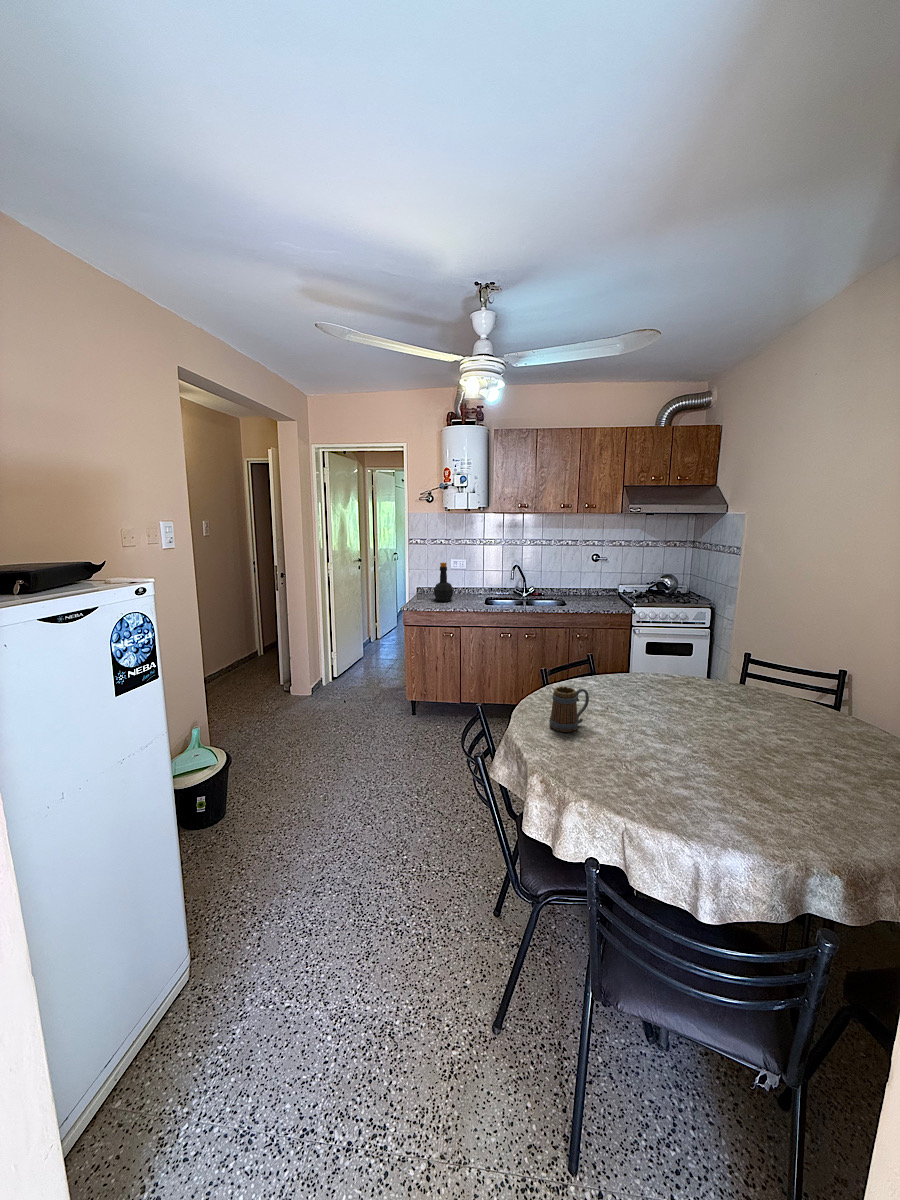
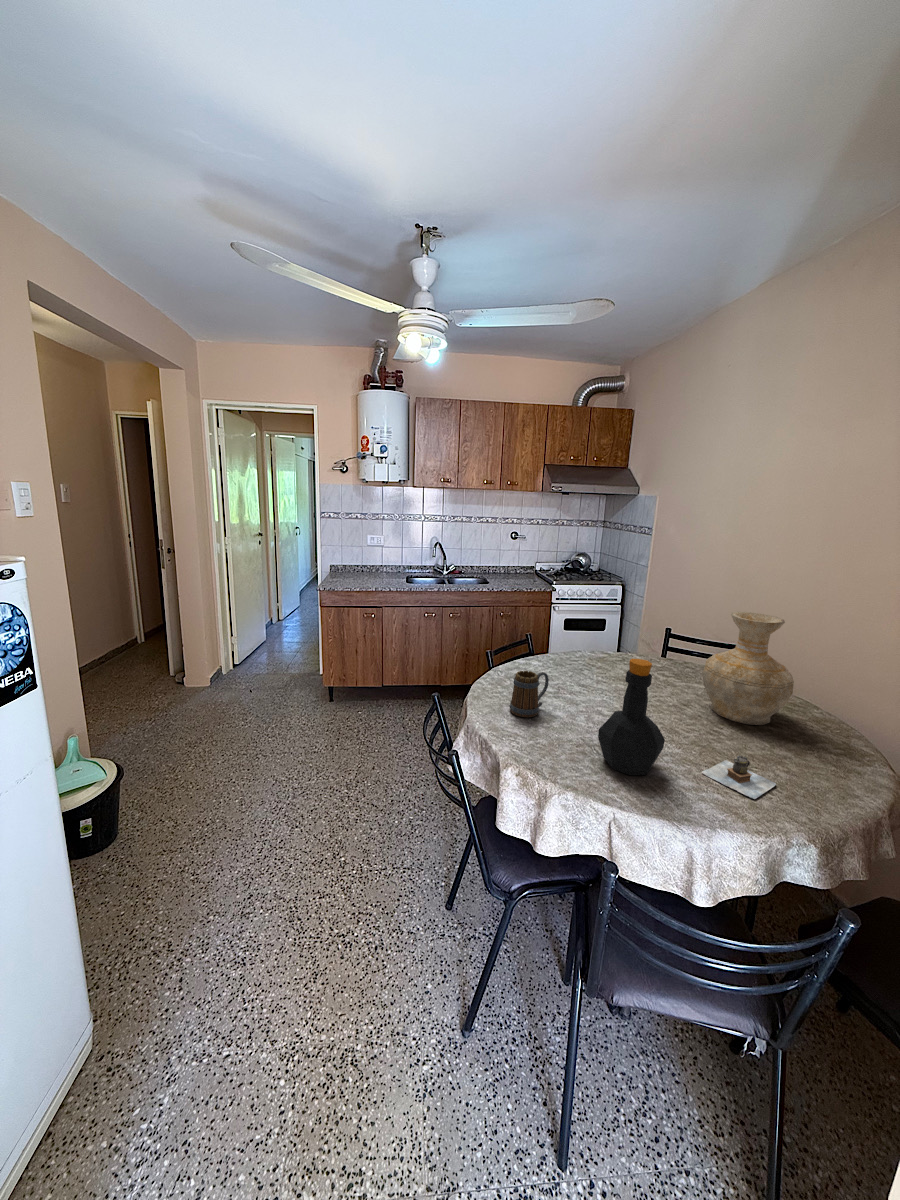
bottle: present [434,563,453,602] -> present [598,659,665,775]
vase: none [760,633,865,756] -> present [702,612,794,725]
teapot: none [734,780,818,825] -> present [702,756,776,799]

